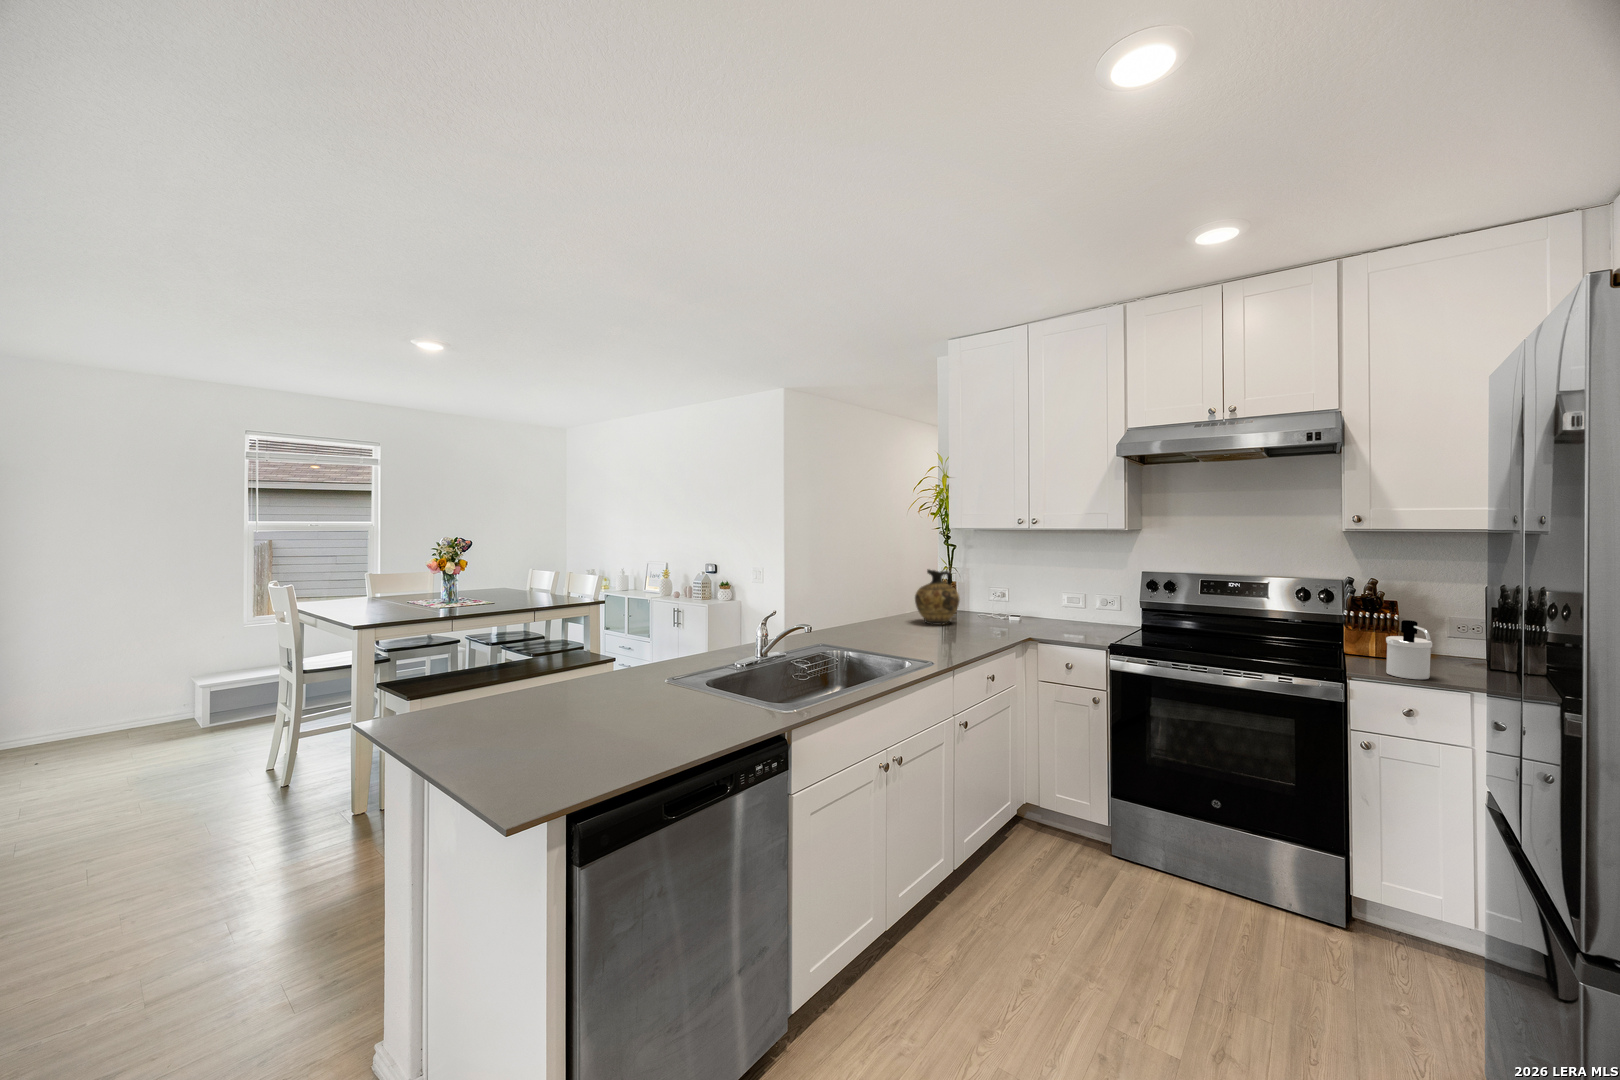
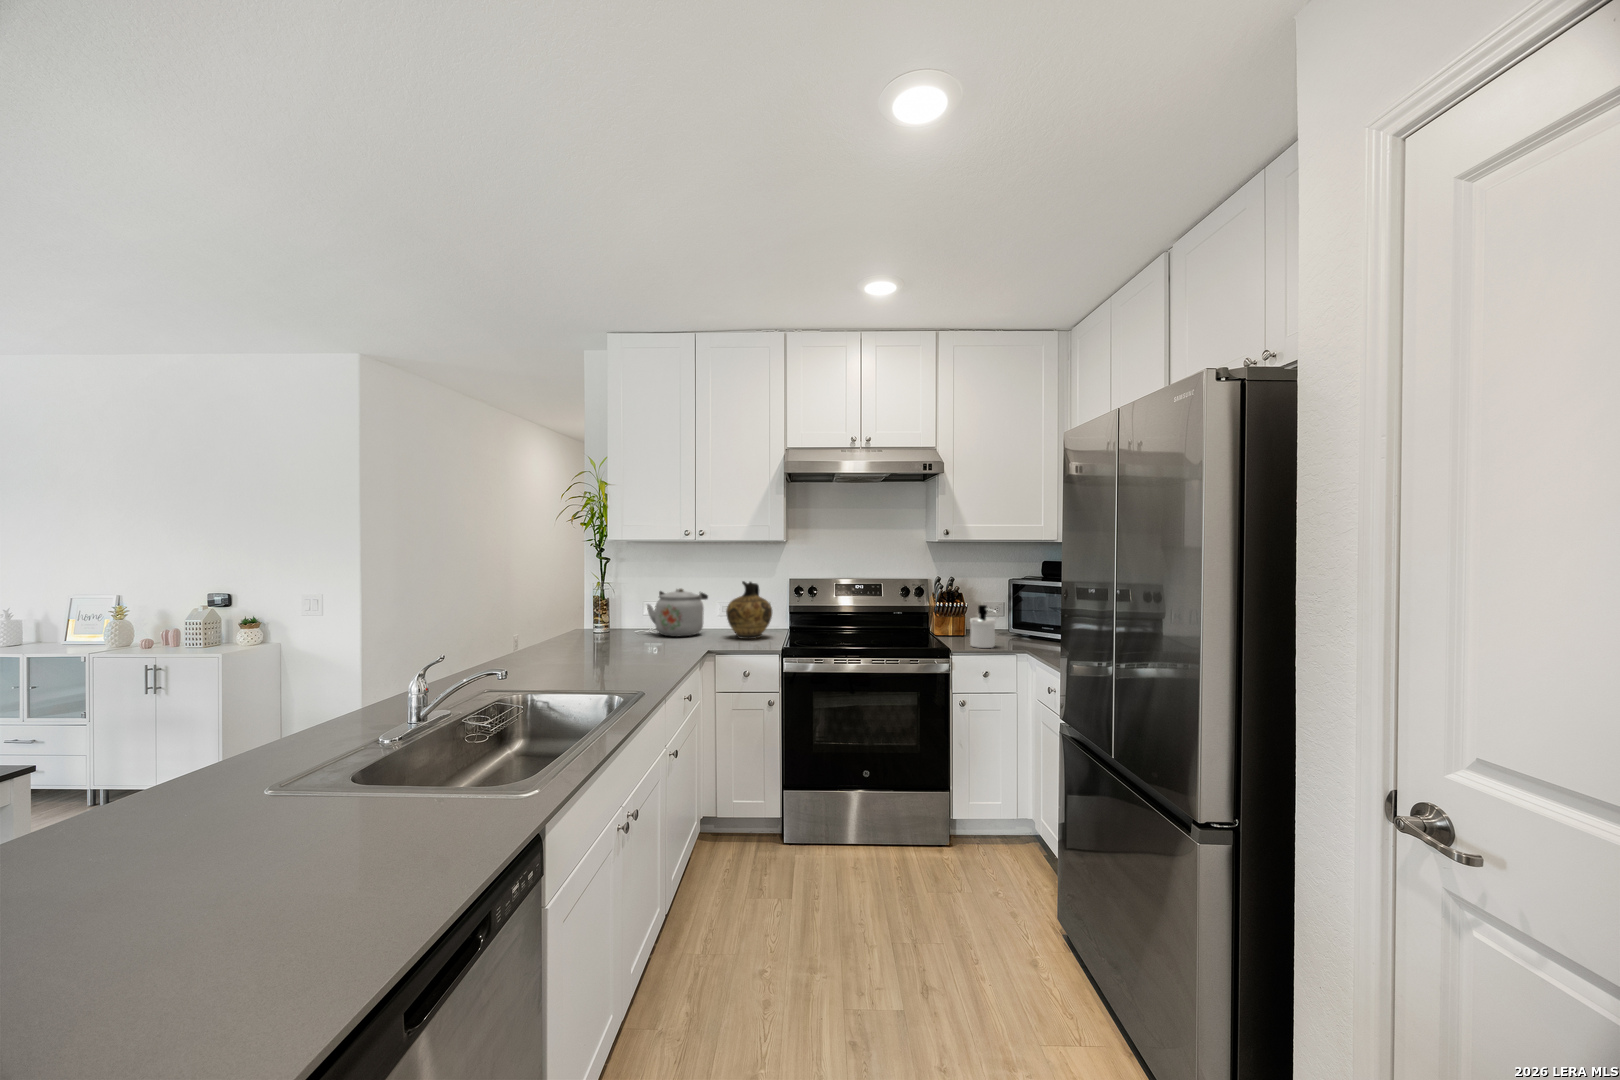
ceramic jug: present [915,570,960,625] -> present [726,581,772,639]
kettle: none [985,577,1048,624] -> present [647,588,708,637]

